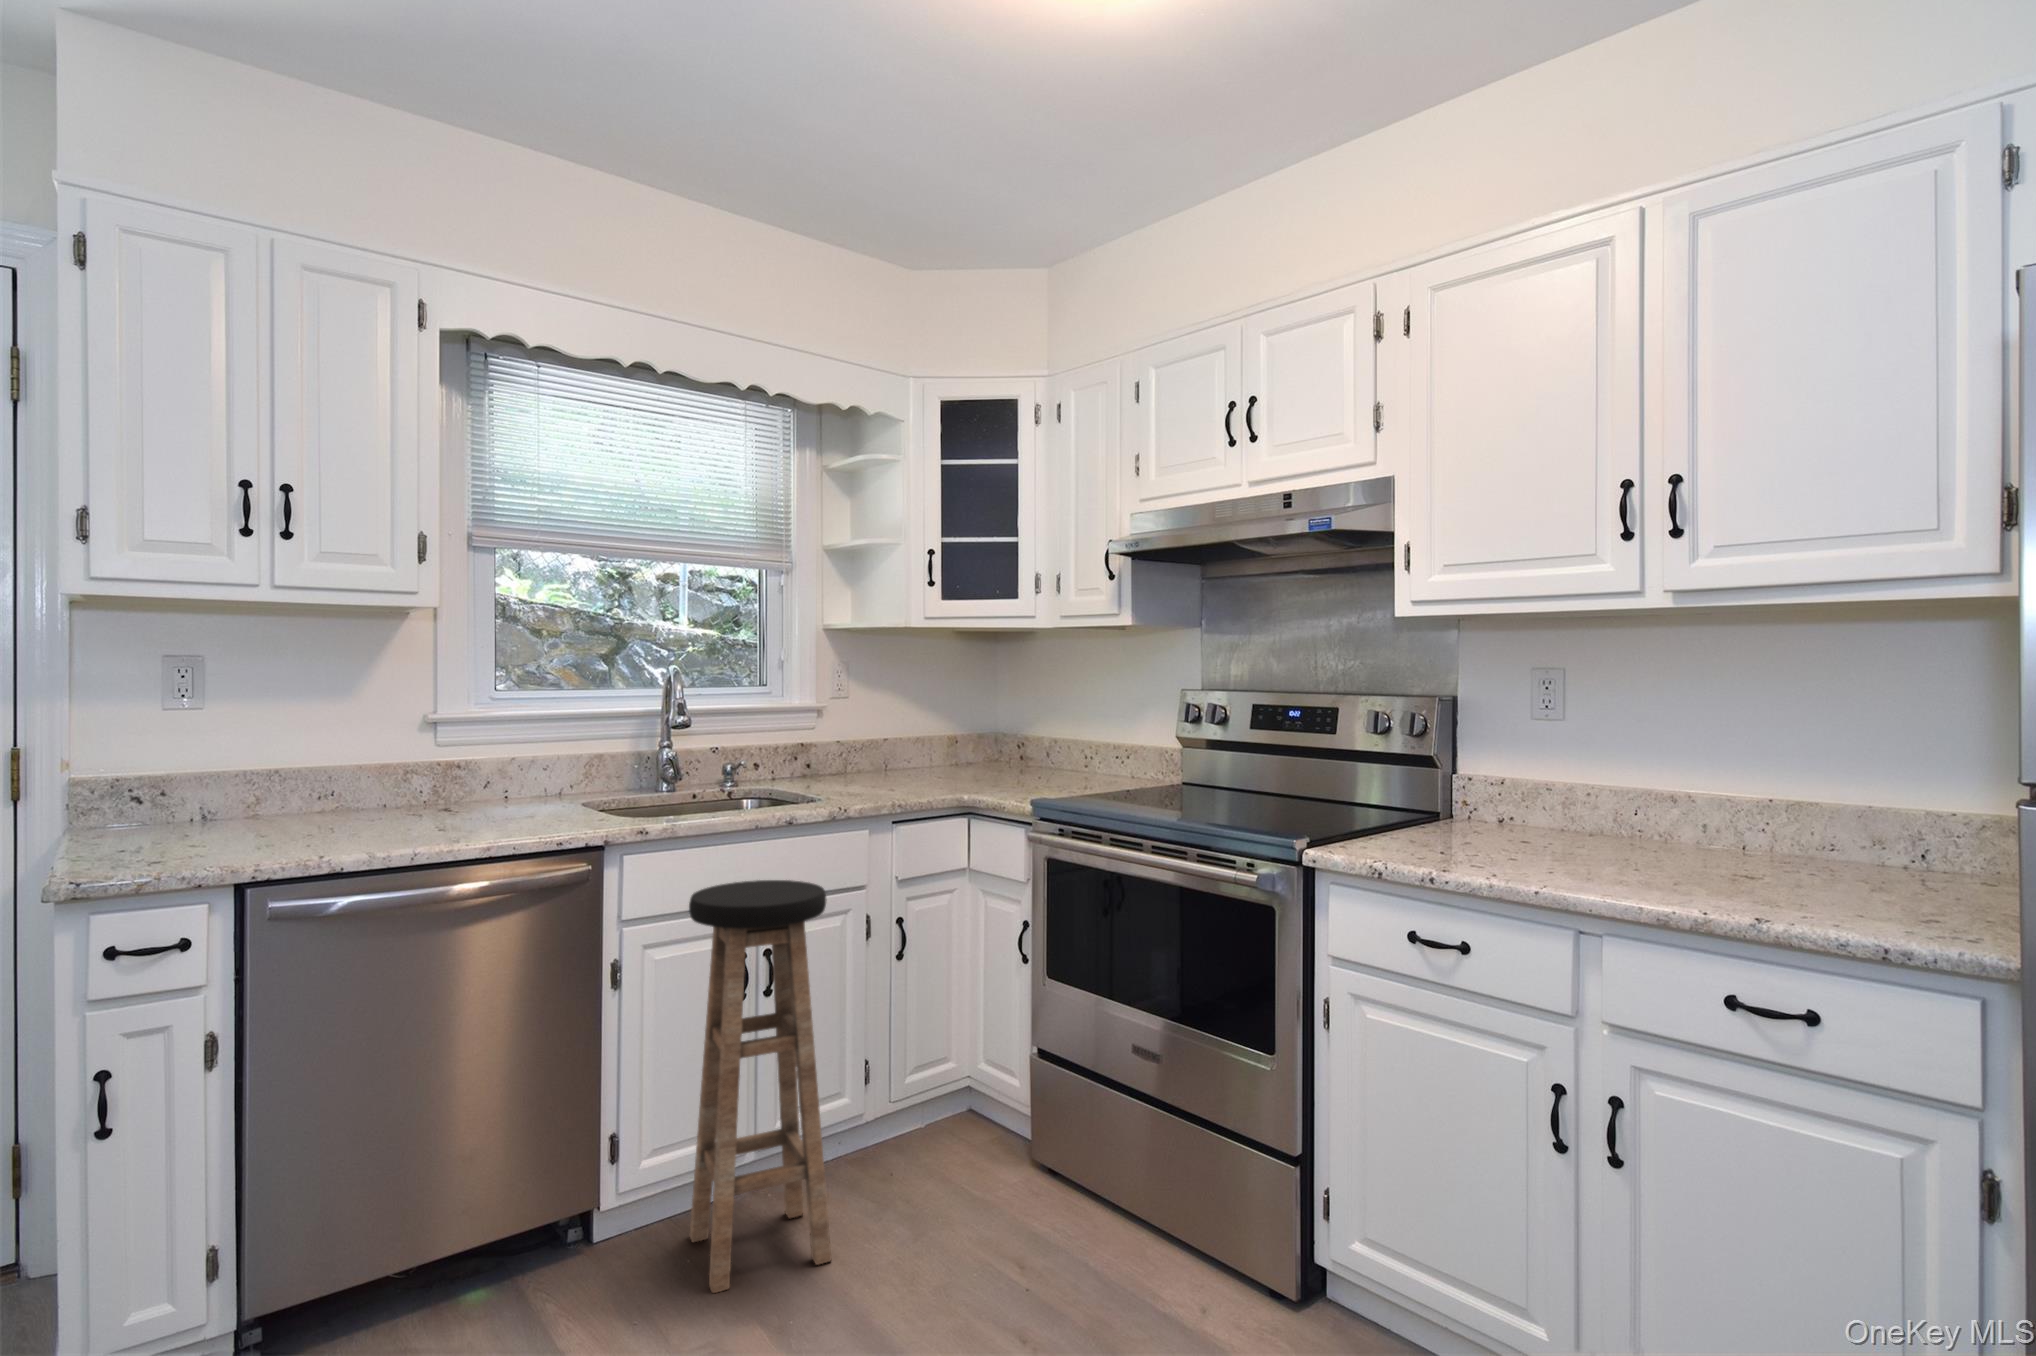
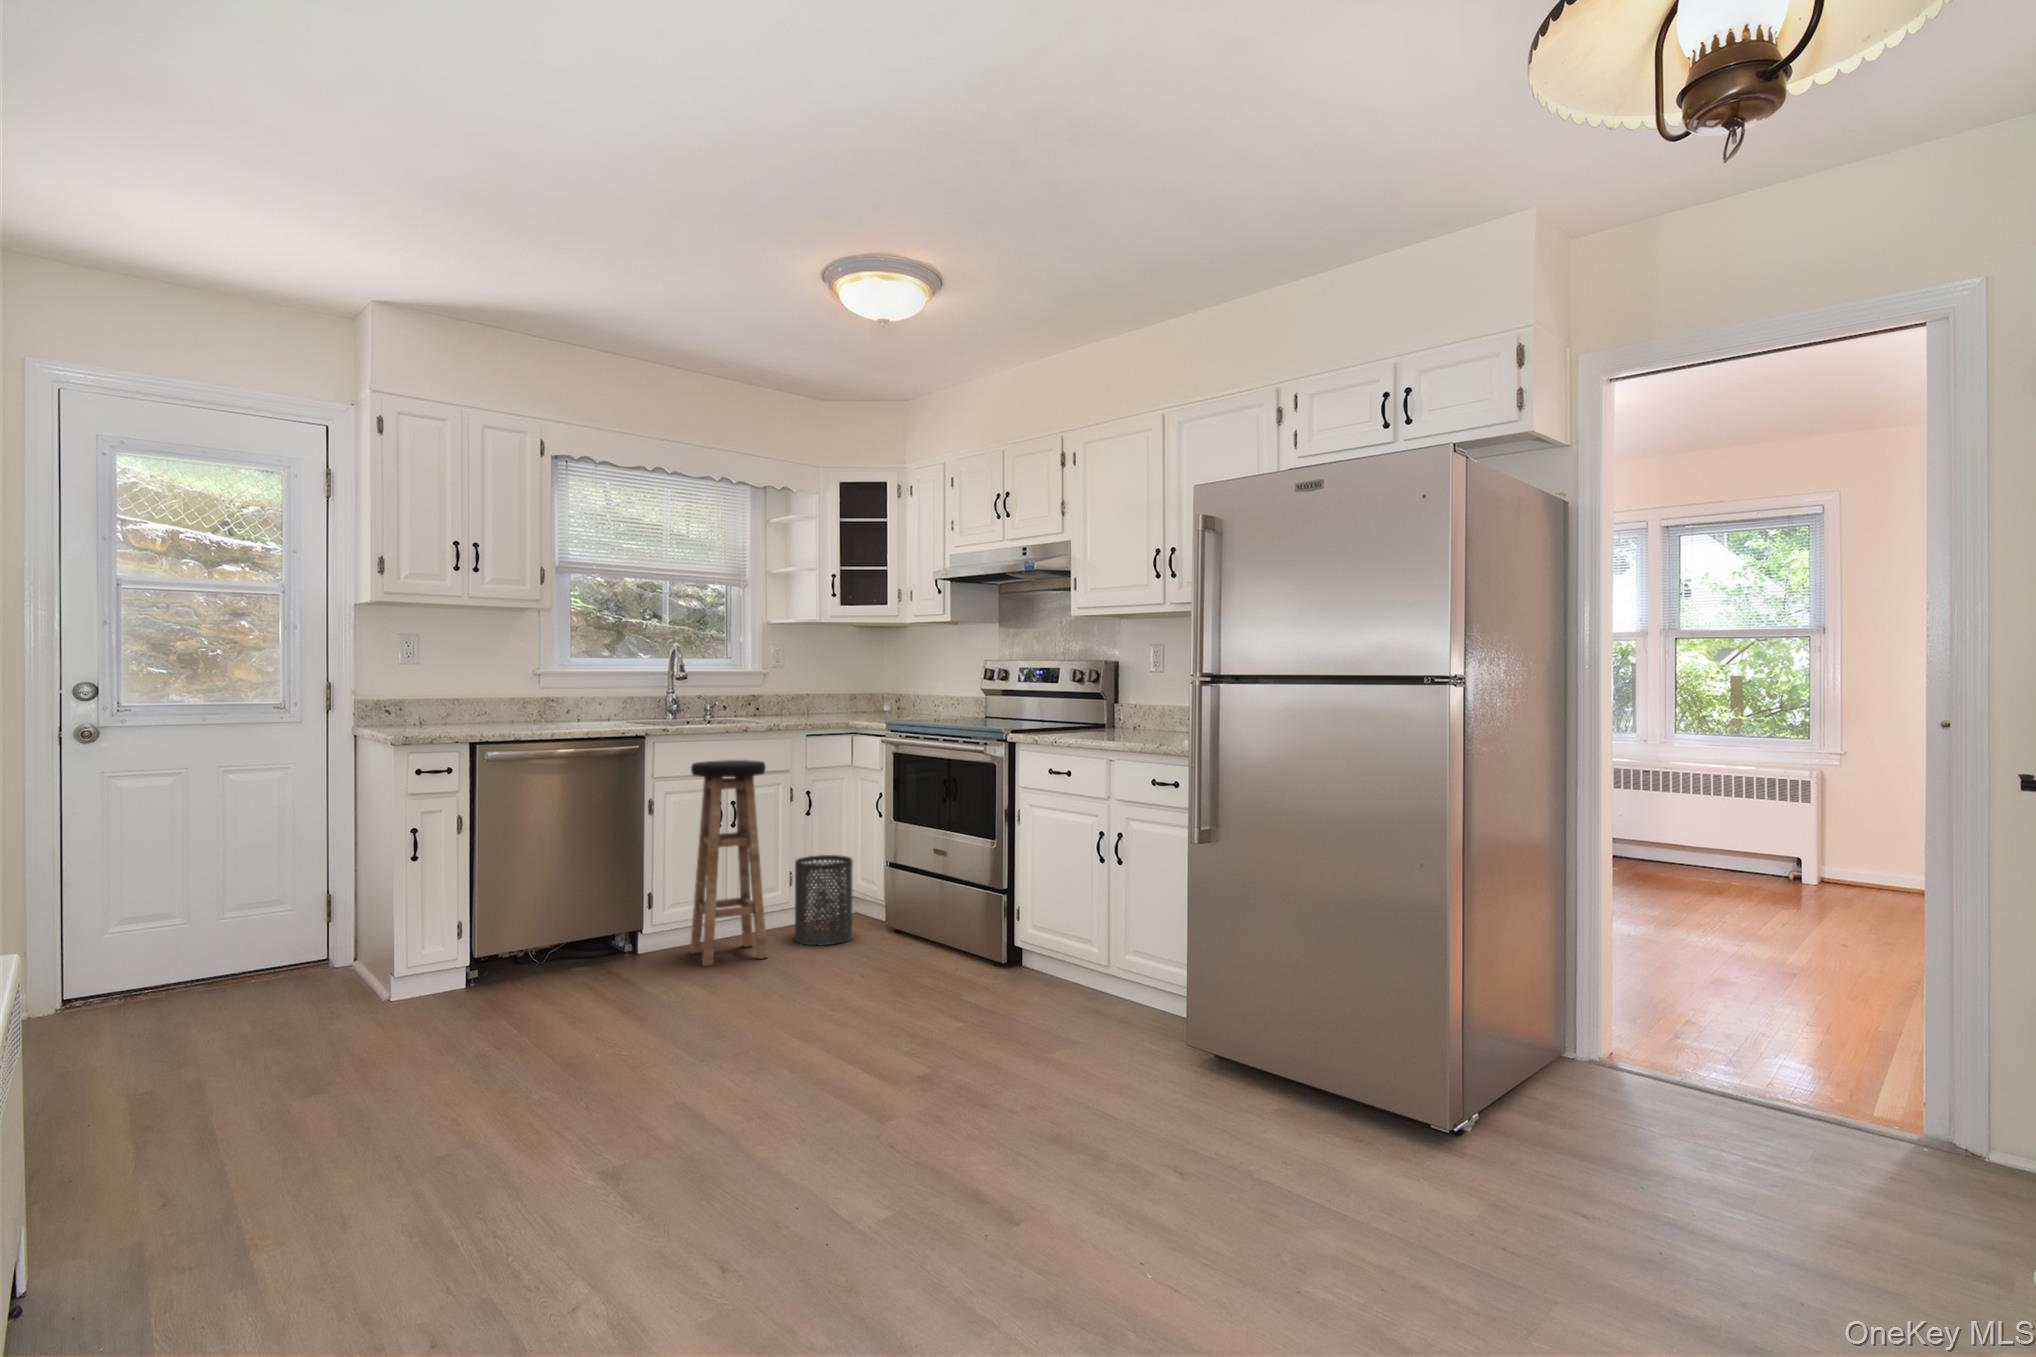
trash can: none [877,1031,978,1212] -> present [795,855,853,945]

